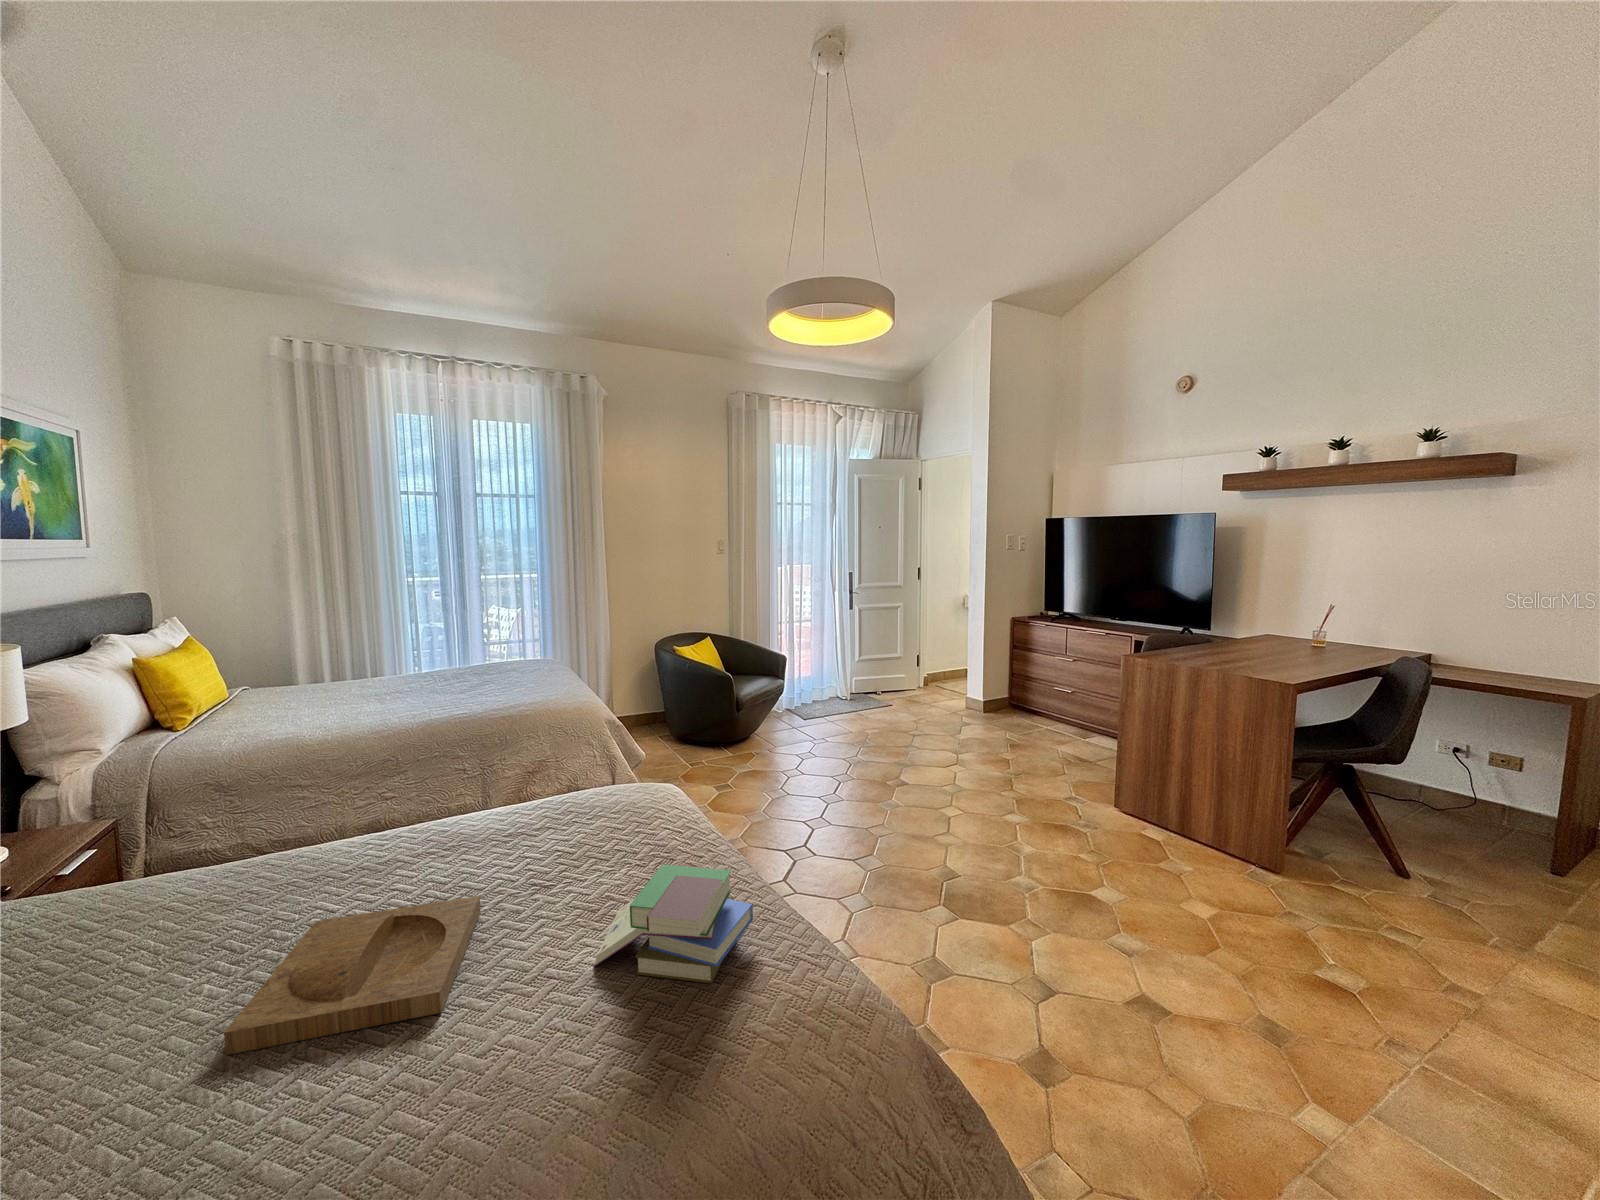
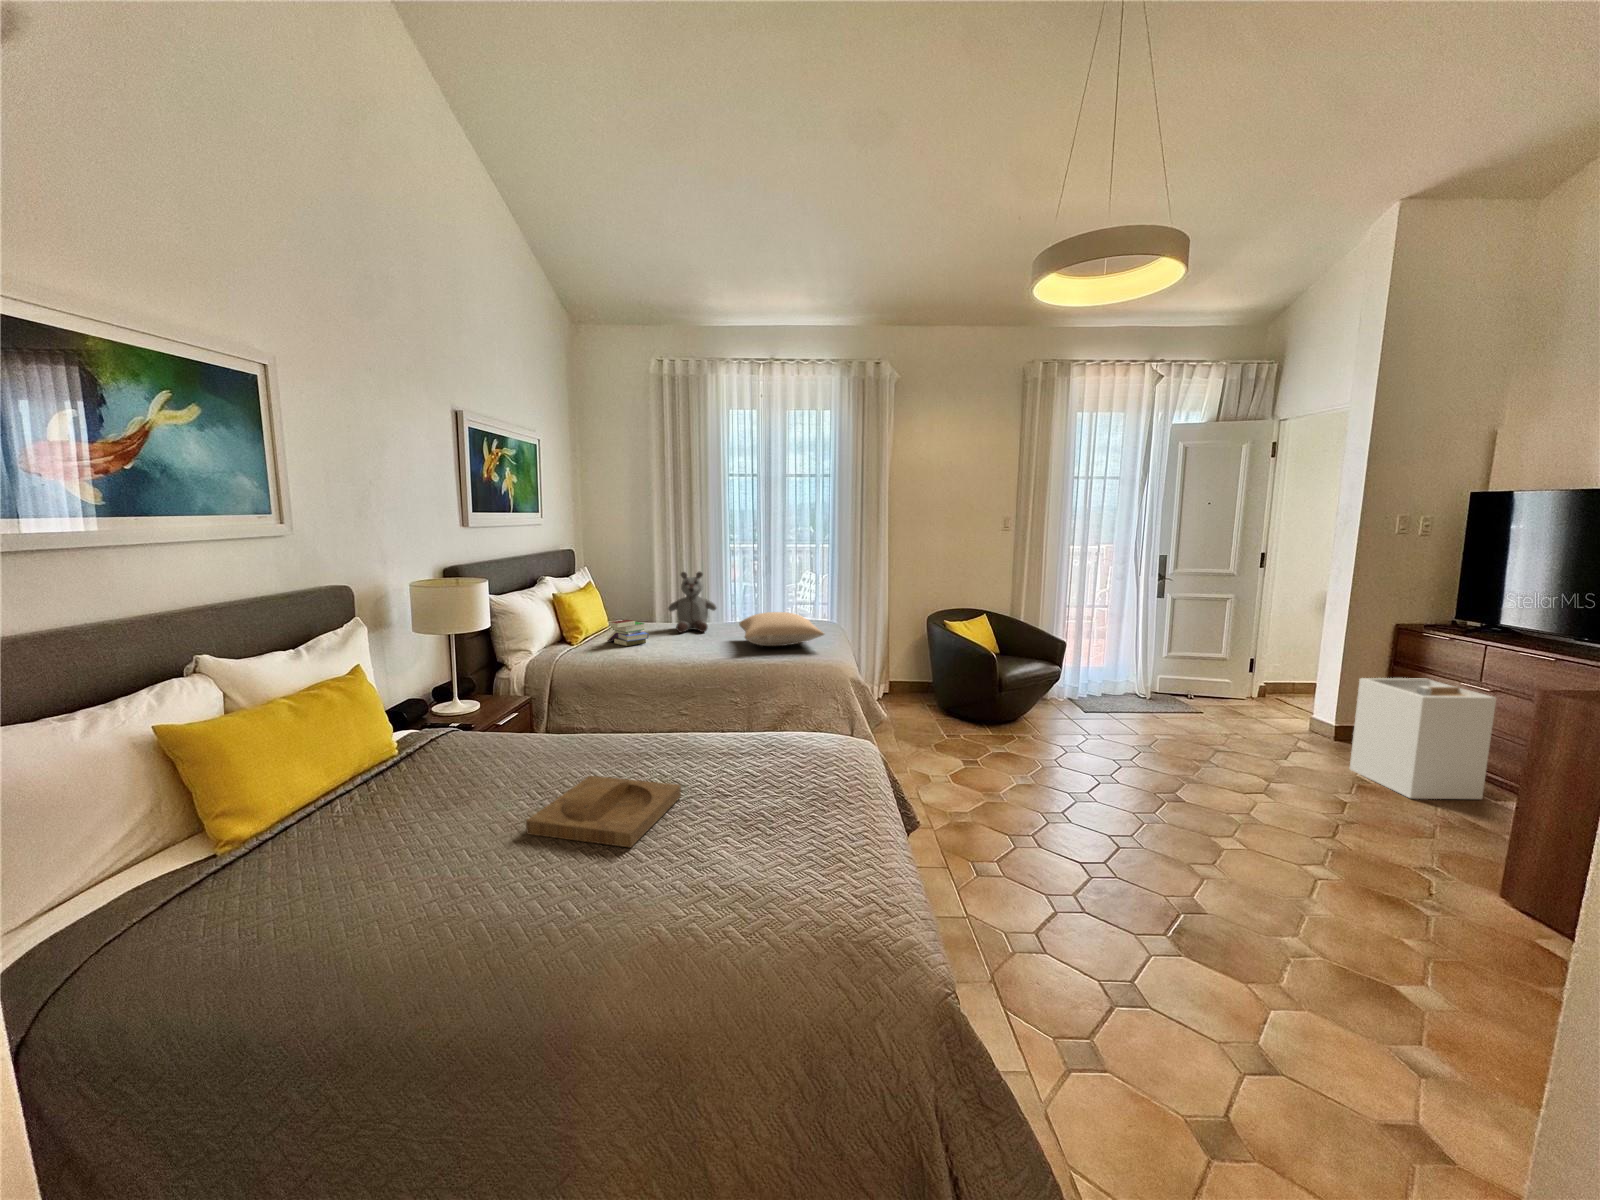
stuffed bear: none [333,612,408,692] -> present [668,572,716,633]
pillow: none [447,652,567,695] -> present [739,612,824,646]
laundry hamper: none [999,655,1077,746] -> present [1350,678,1496,799]
book: present [594,865,753,983] -> present [607,620,648,646]

